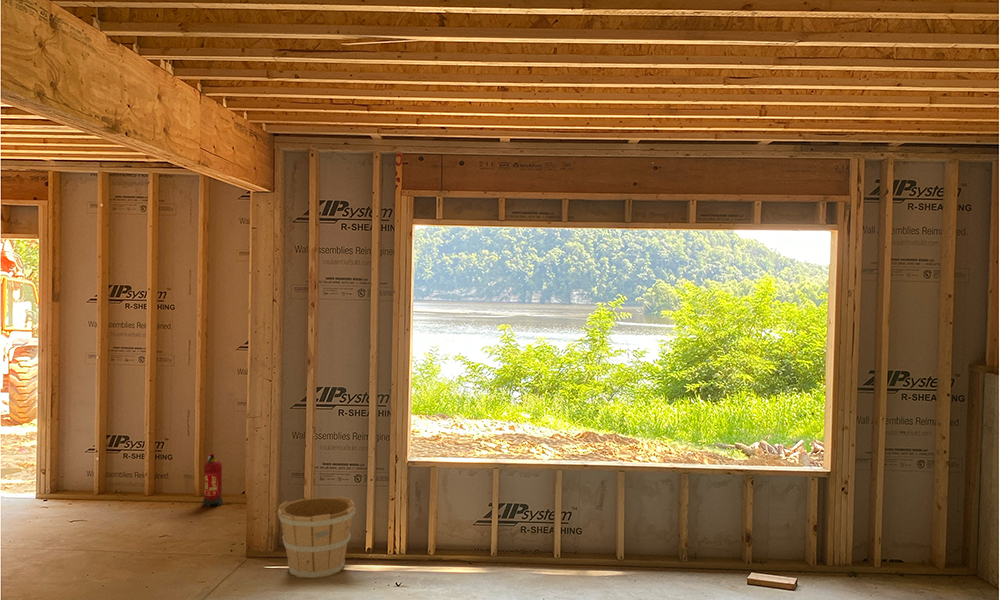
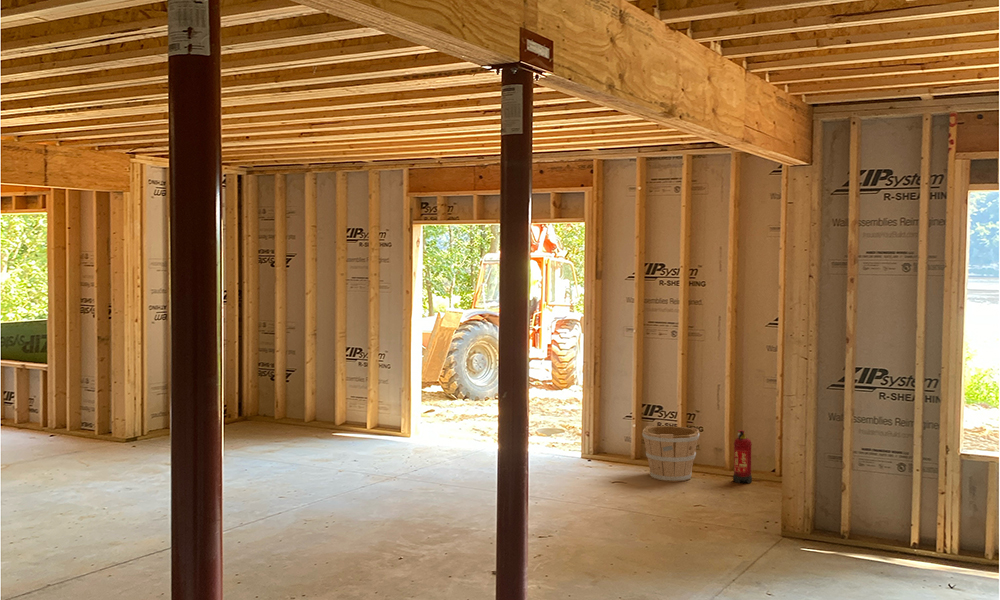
wooden bucket: present [278,496,356,579] -> present [642,425,700,482]

